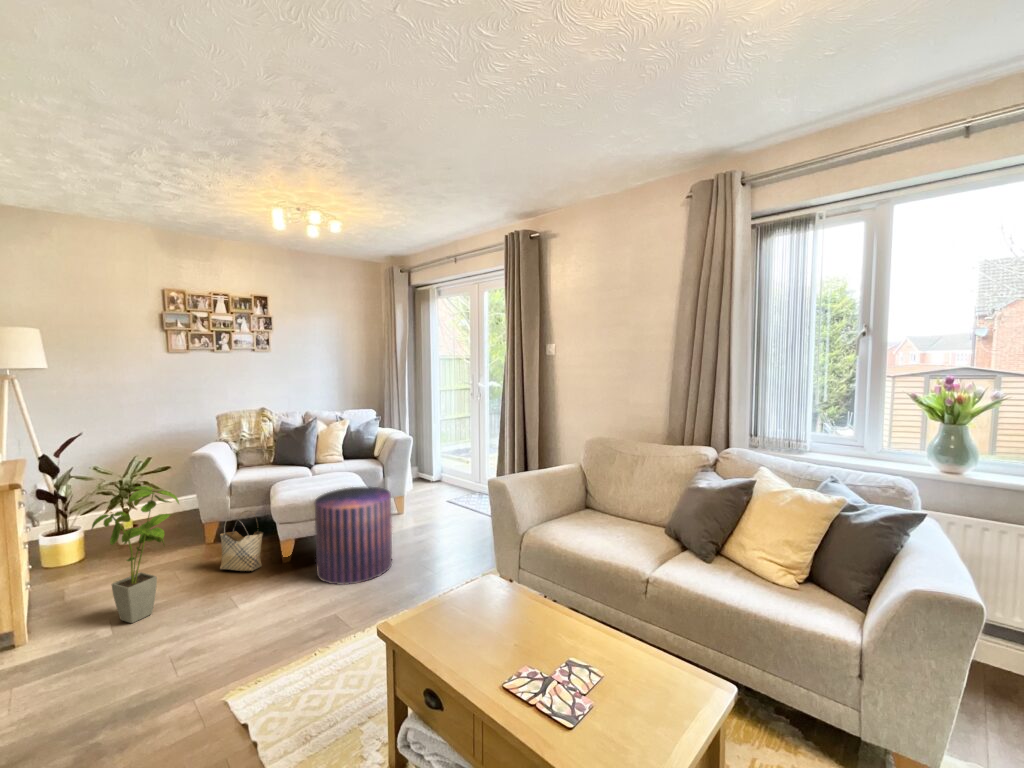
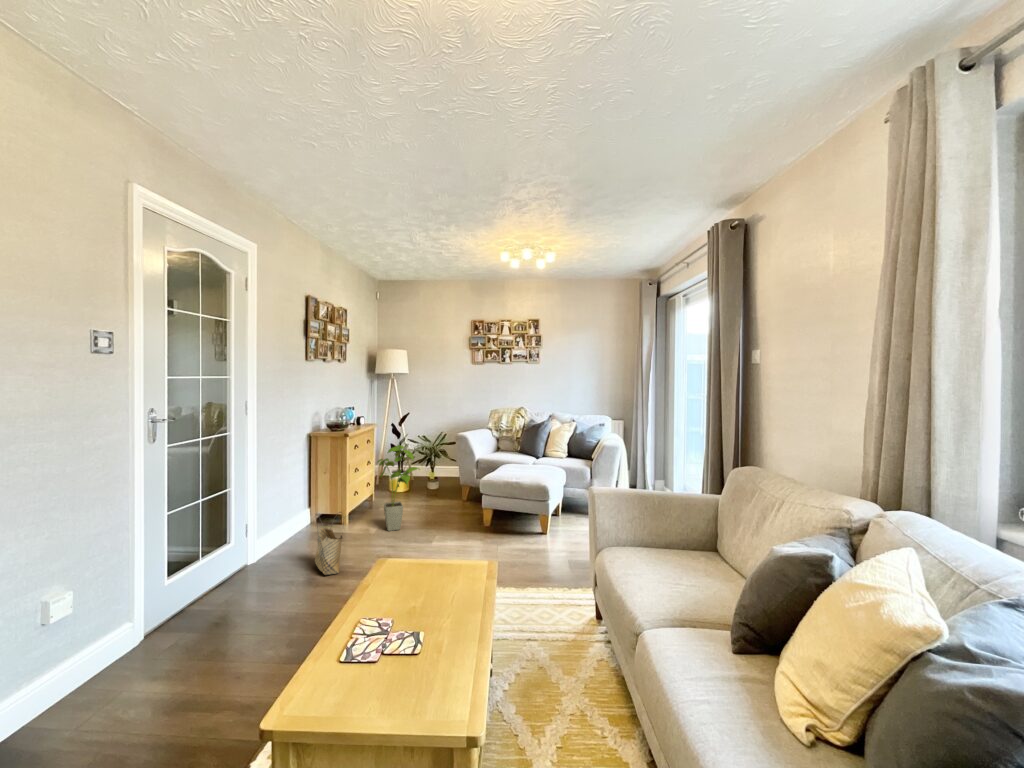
pouf: present [315,487,392,585] -> none [495,477,557,557]
woven basket: present [220,511,263,571] -> present [315,512,343,575]

